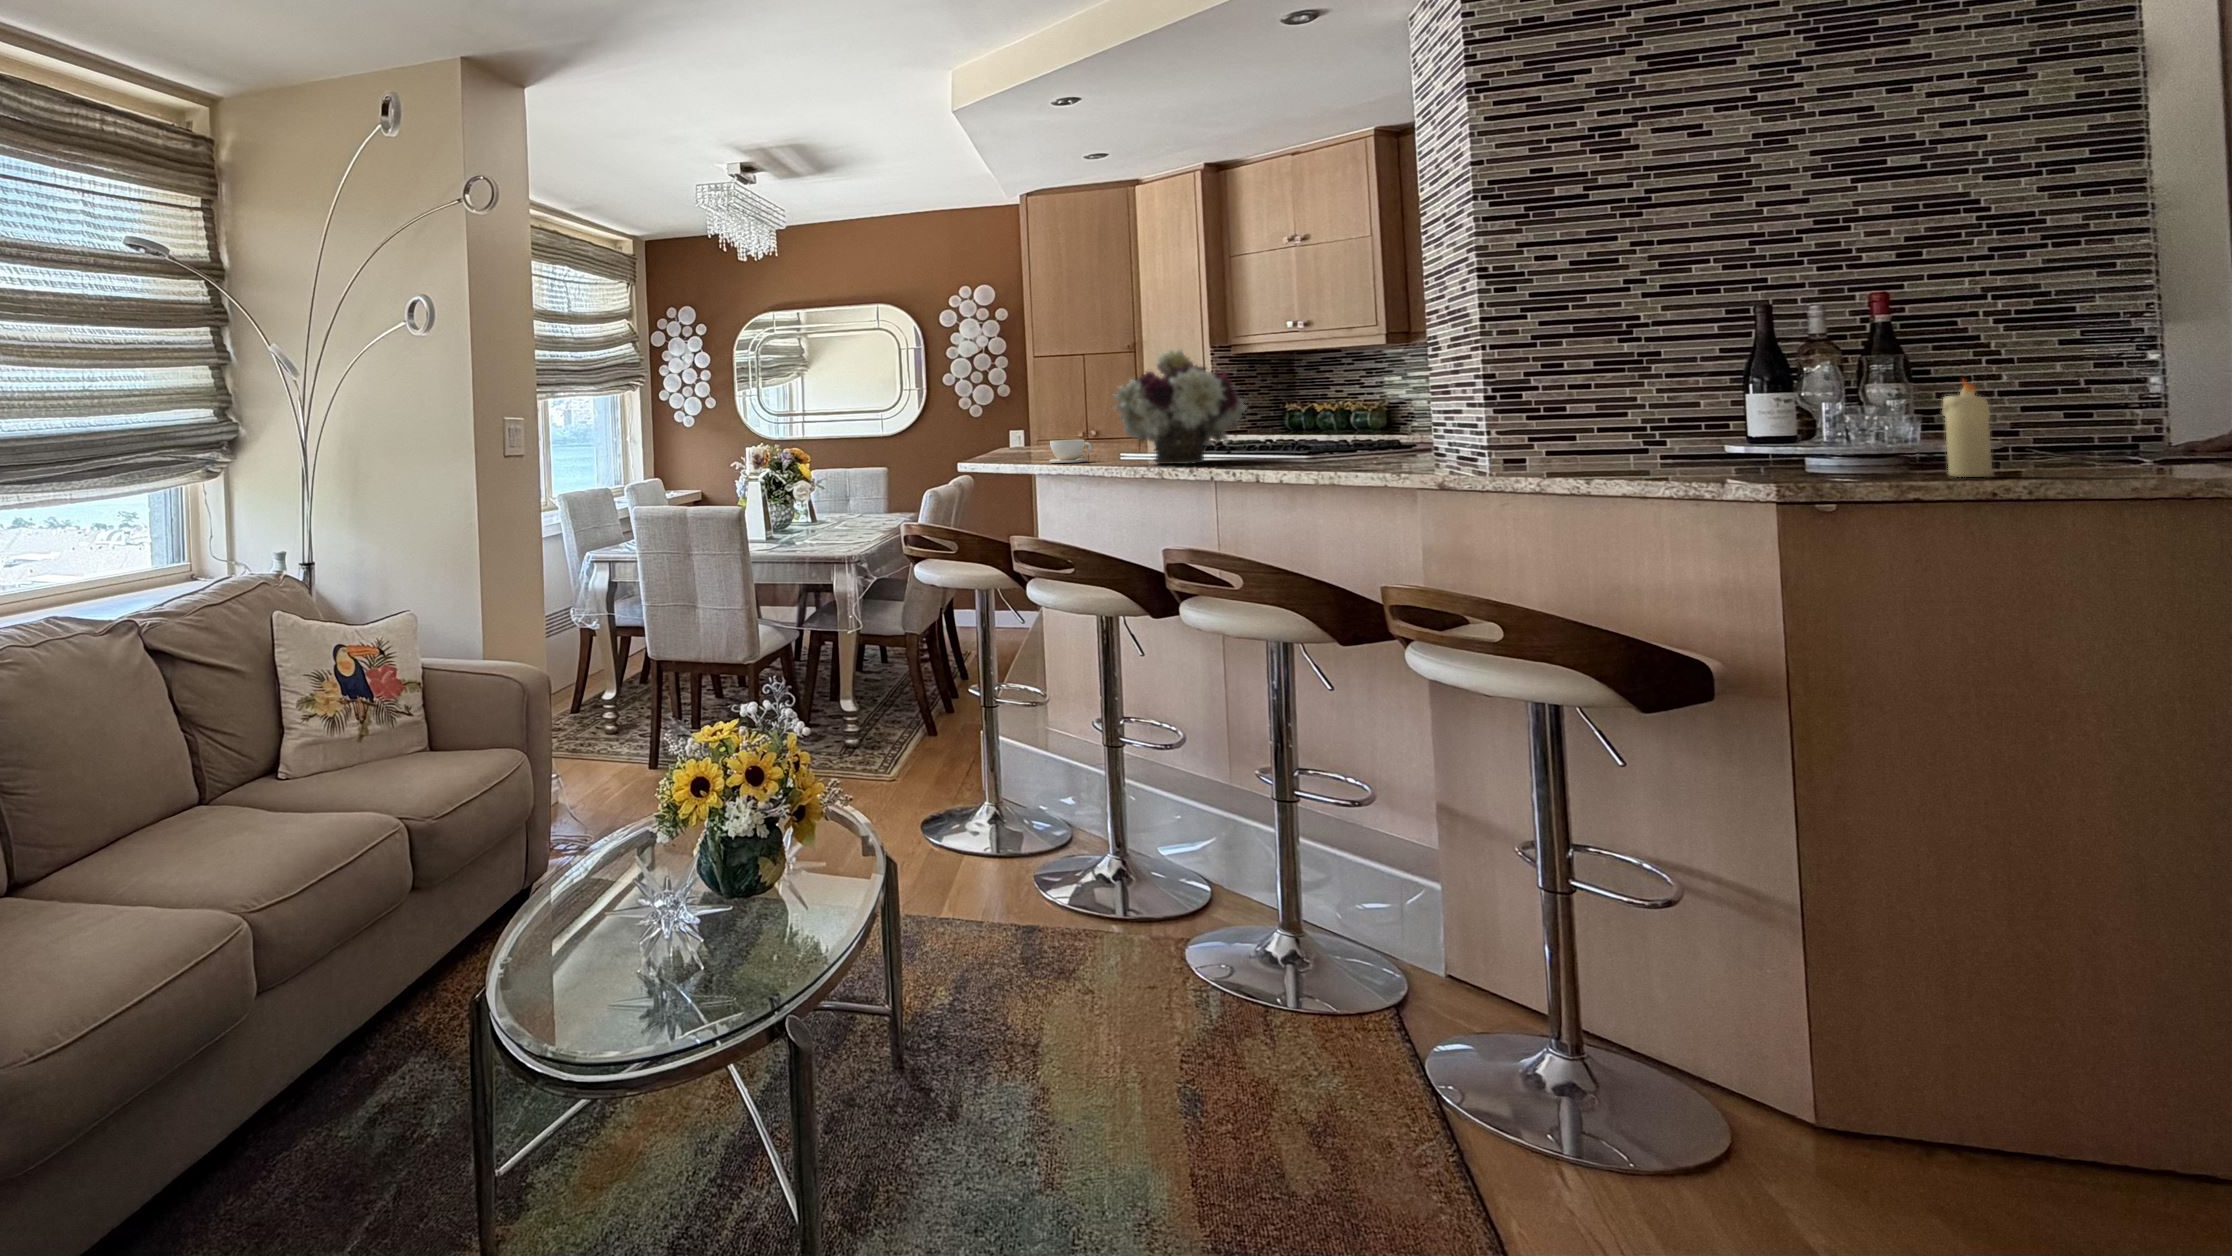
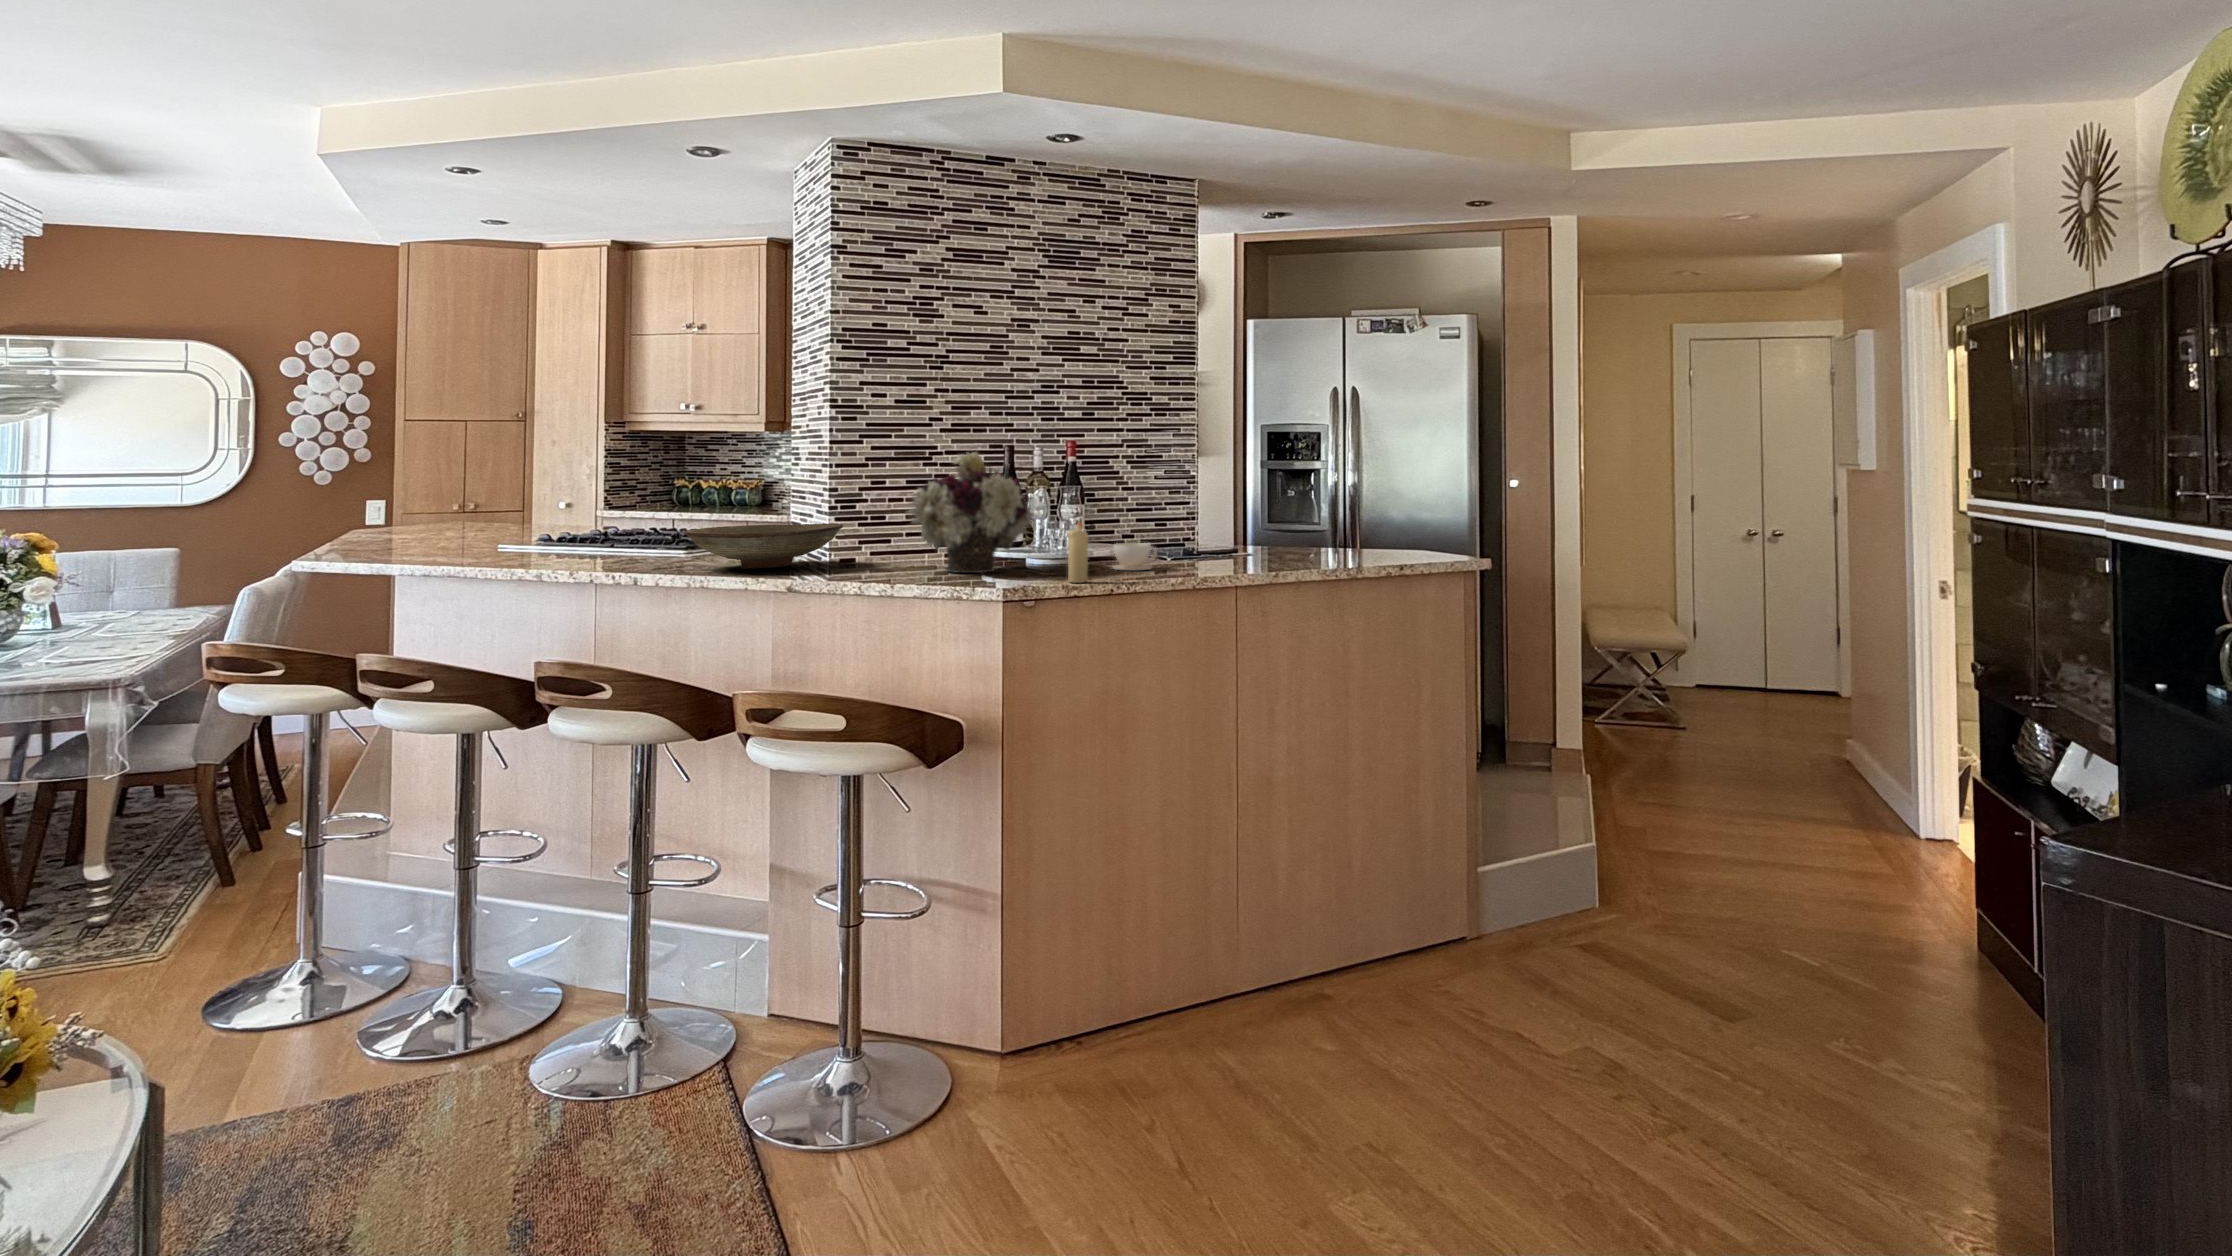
flower arrangement: present [1112,349,1247,464] -> present [908,452,1034,573]
decorative bowl: none [1312,411,1517,465] -> present [686,524,843,569]
coffee cup: present [1049,440,1091,463] -> present [1112,543,1157,570]

